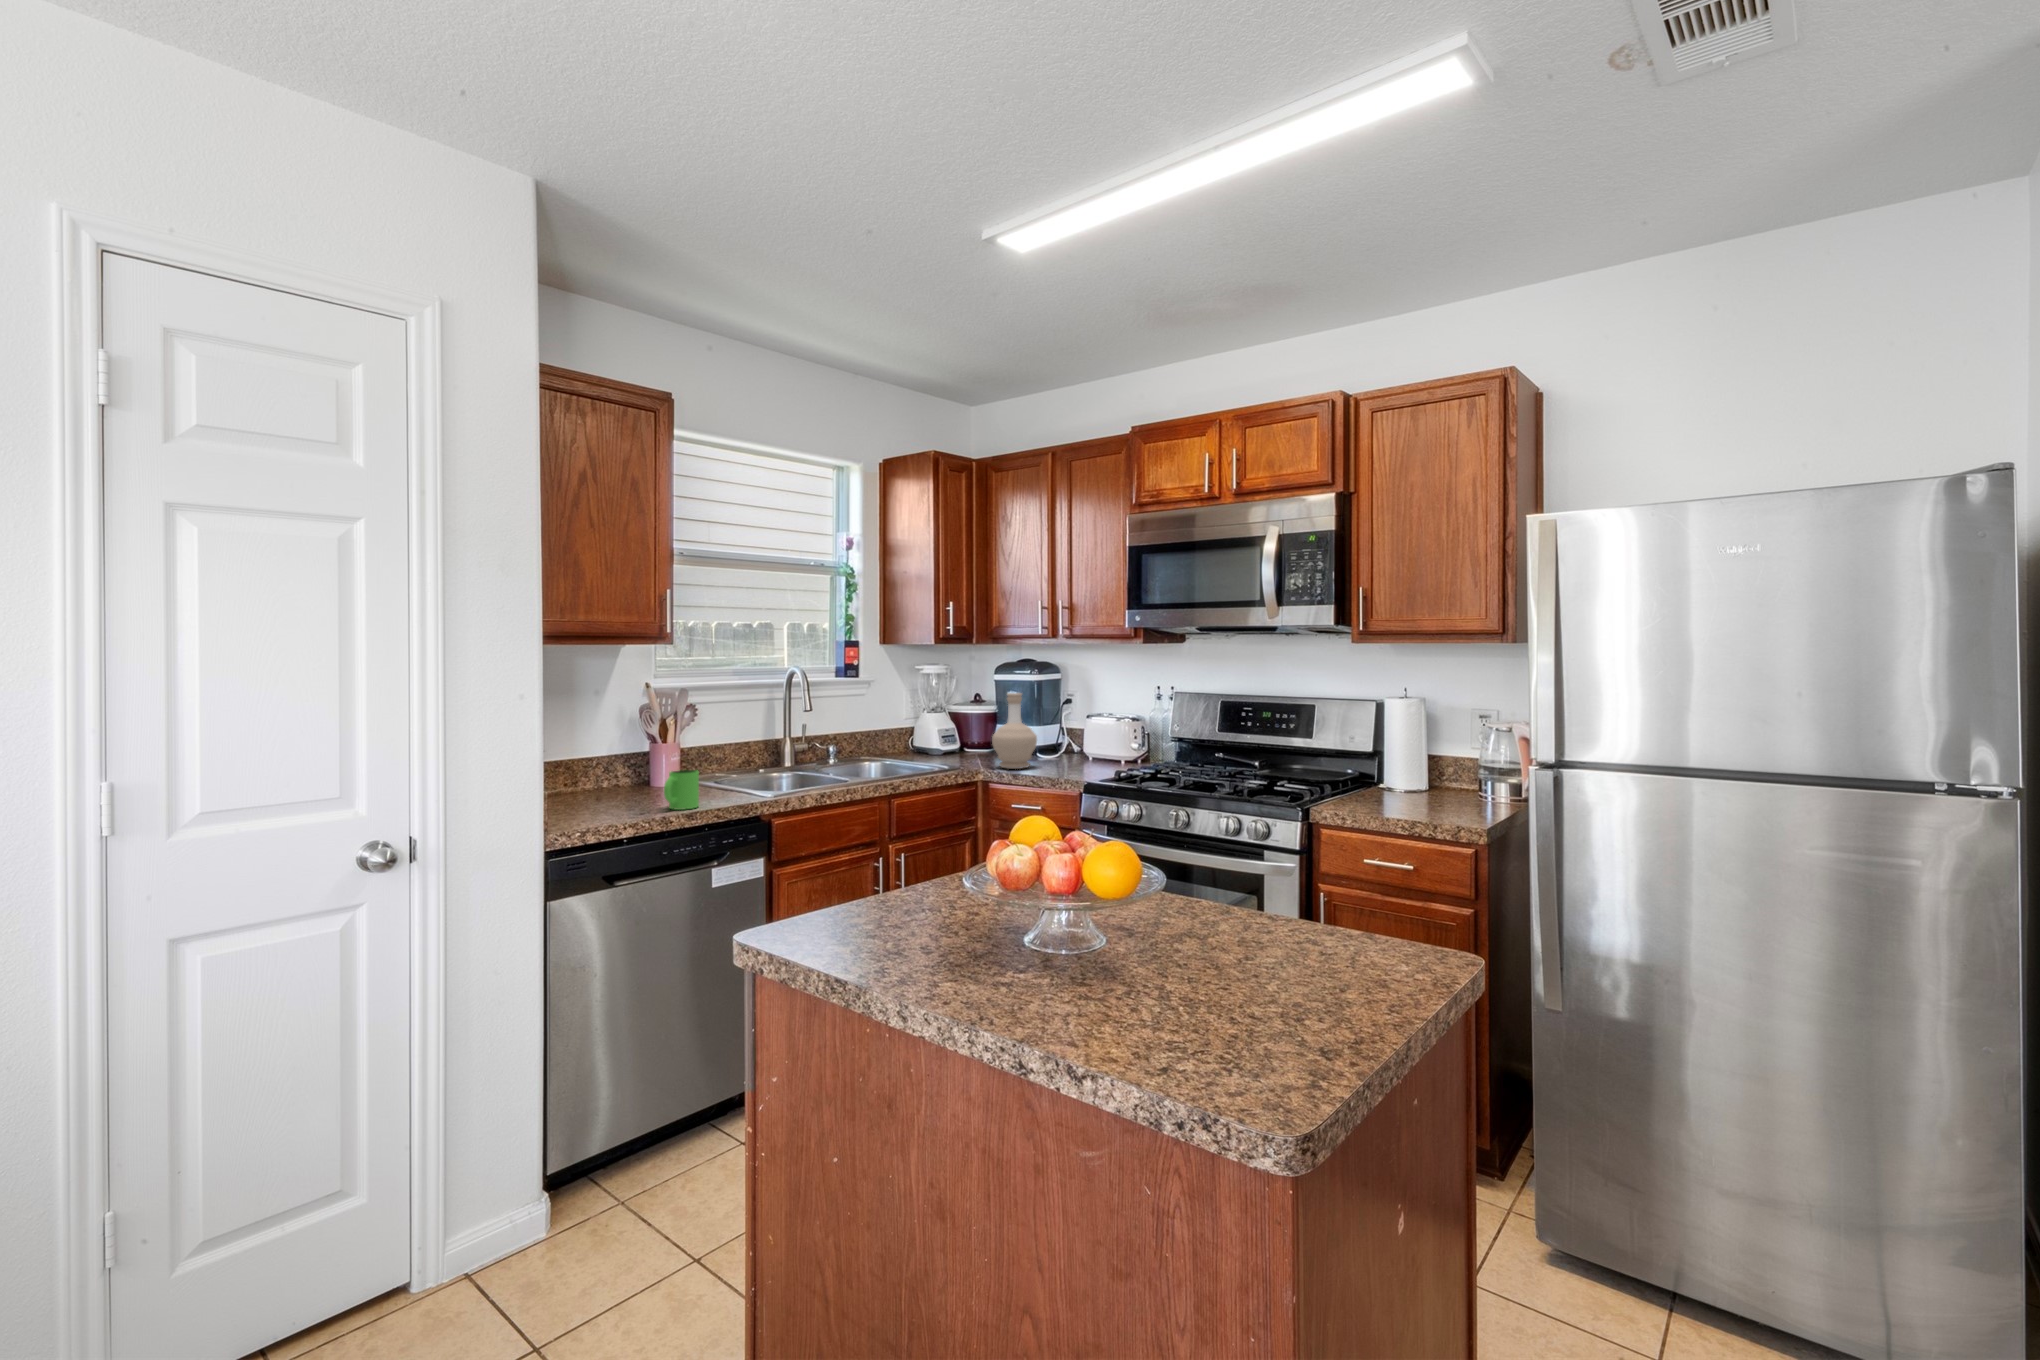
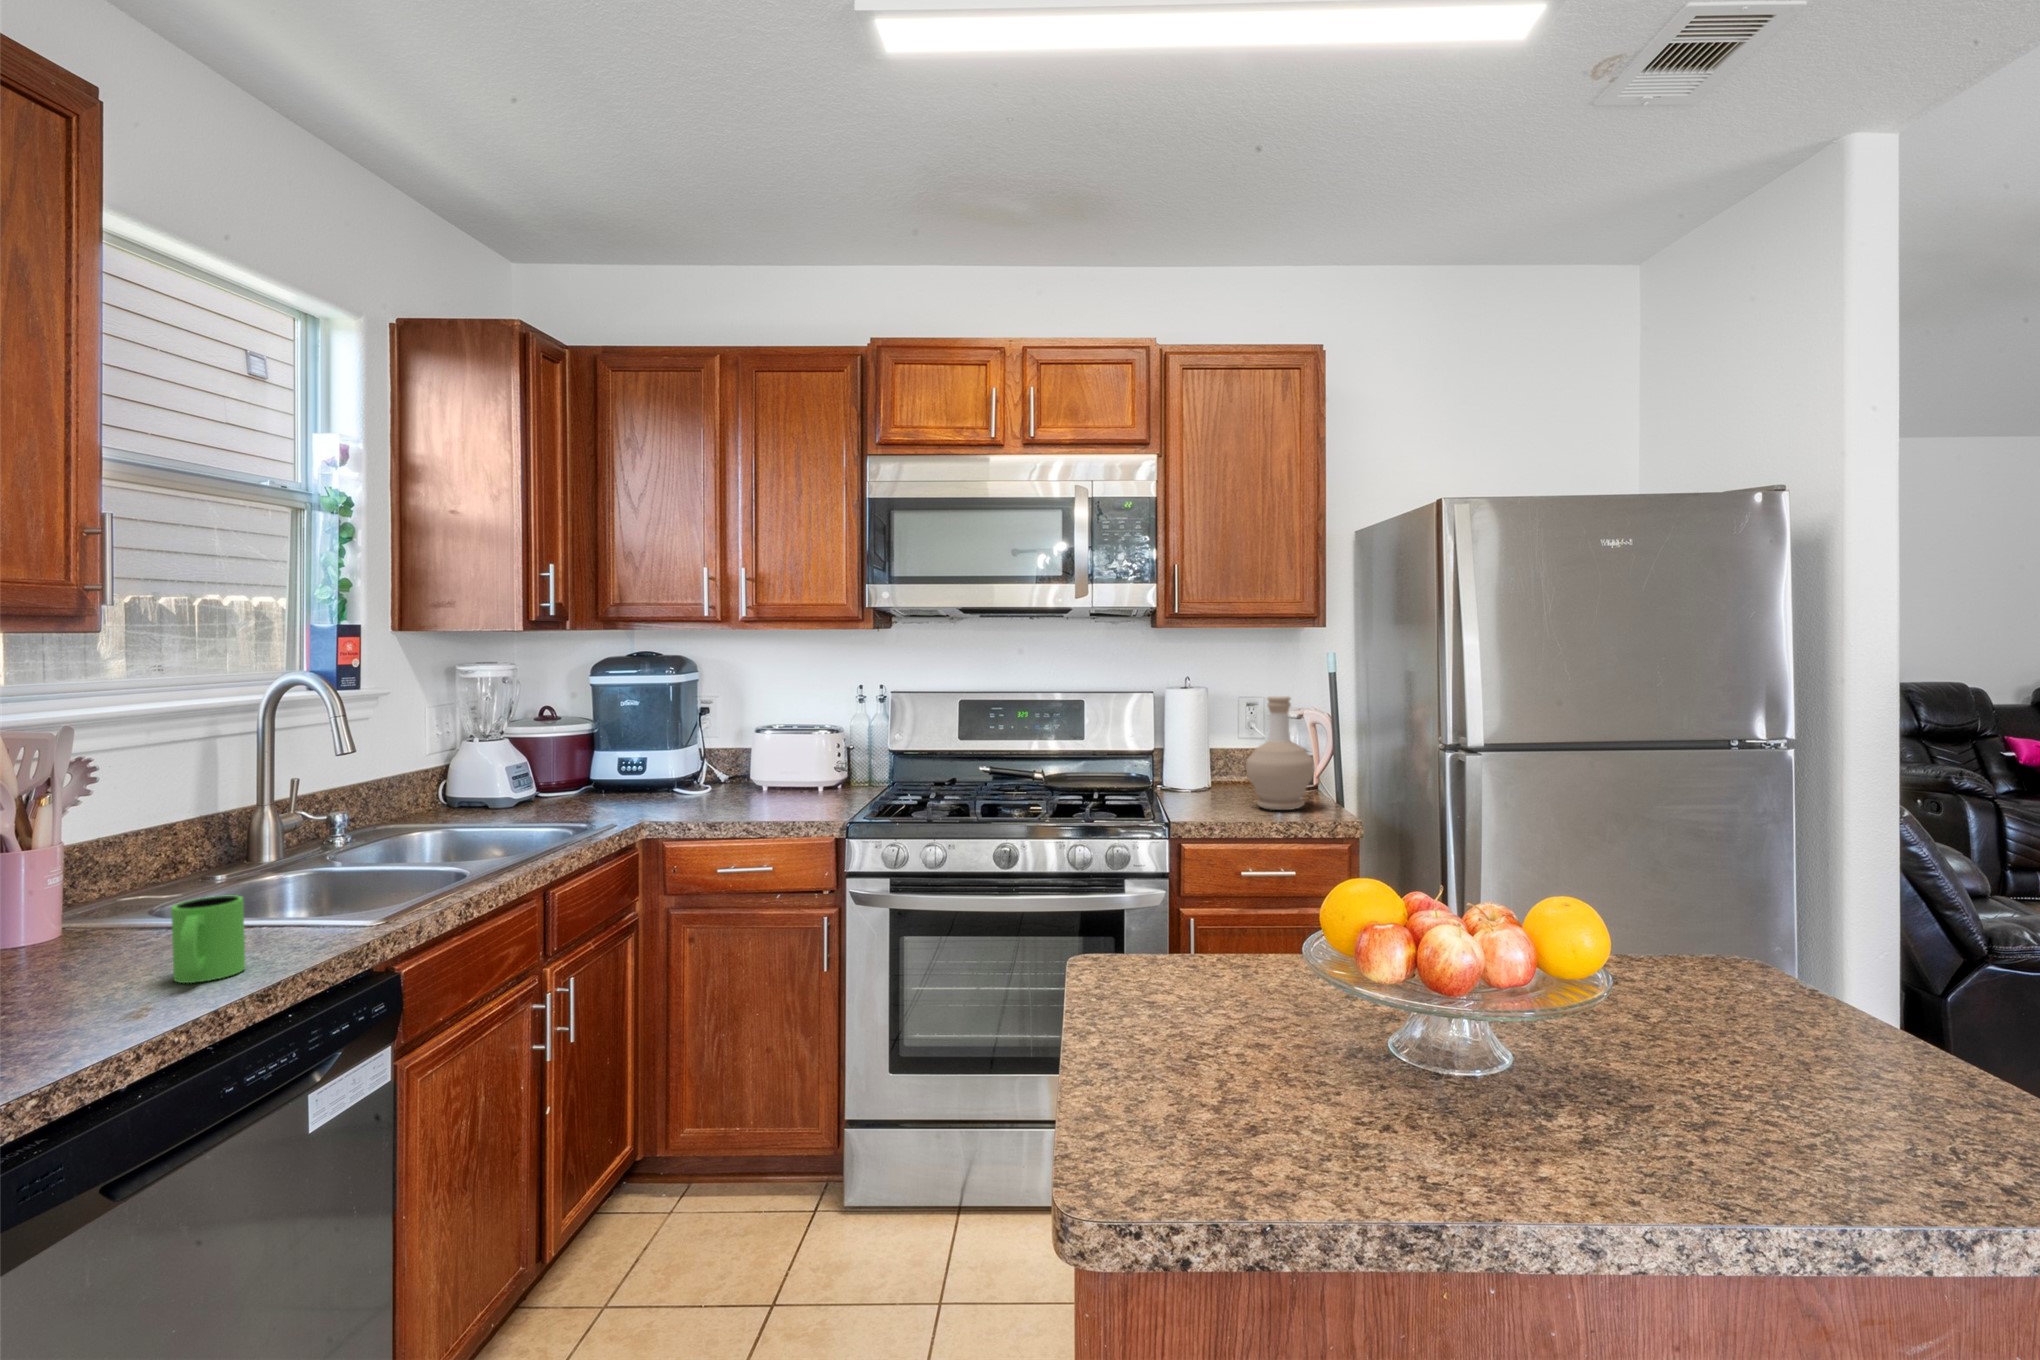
bottle: present [992,693,1037,769] -> present [1246,696,1315,810]

